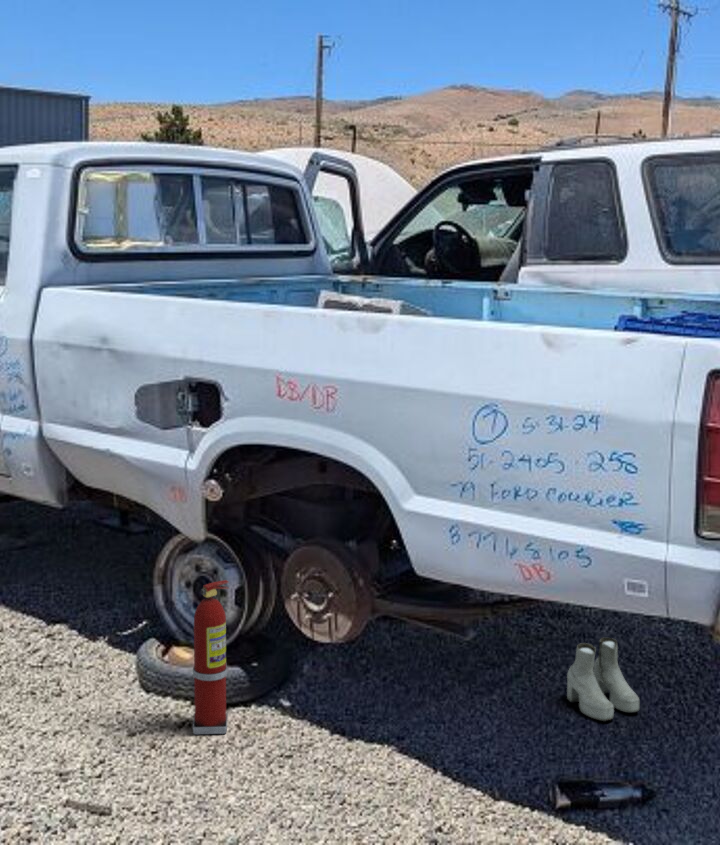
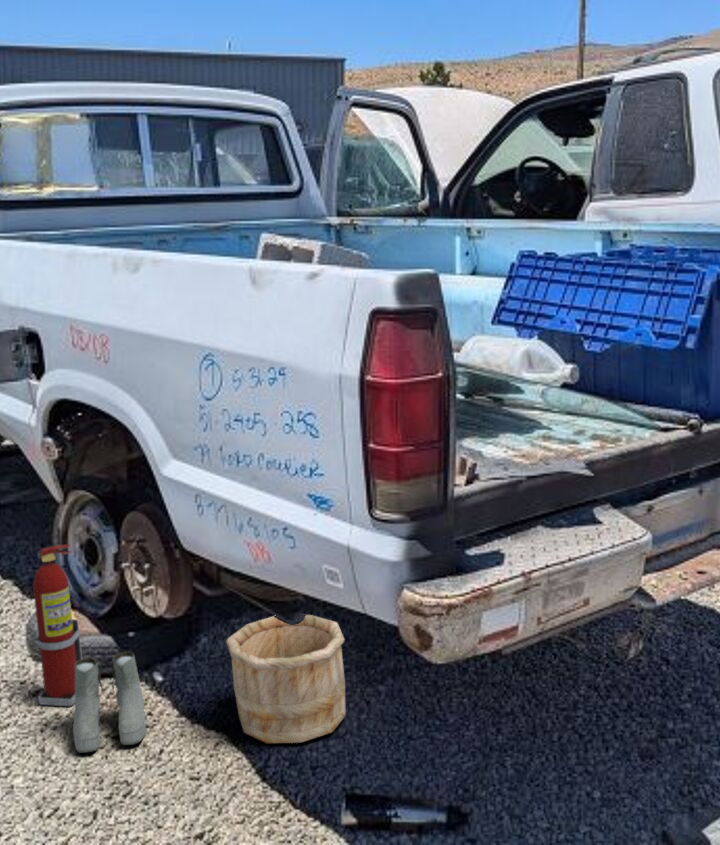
wooden bucket: none [384,635,488,749] -> present [226,615,345,743]
boots: present [567,638,639,721] -> present [73,652,146,753]

